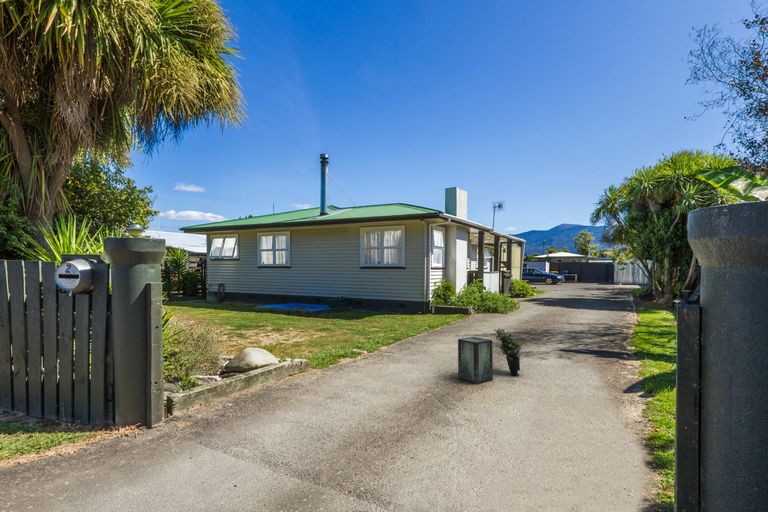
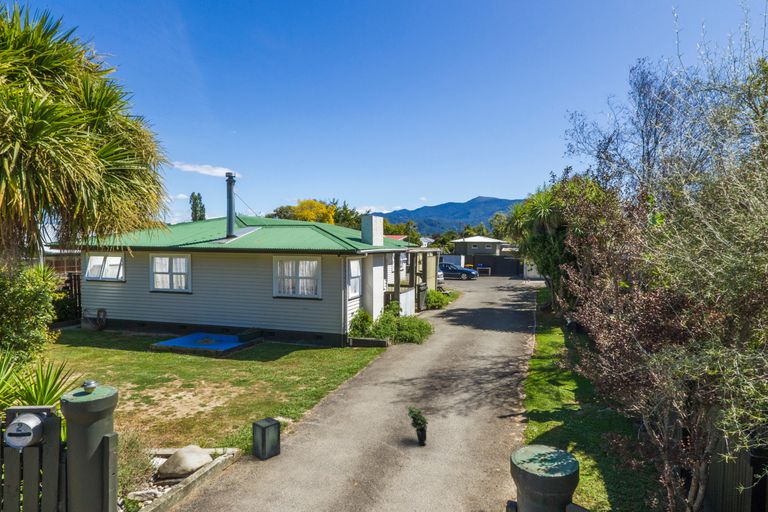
storage box: present [458,337,493,384] -> present [252,417,280,461]

